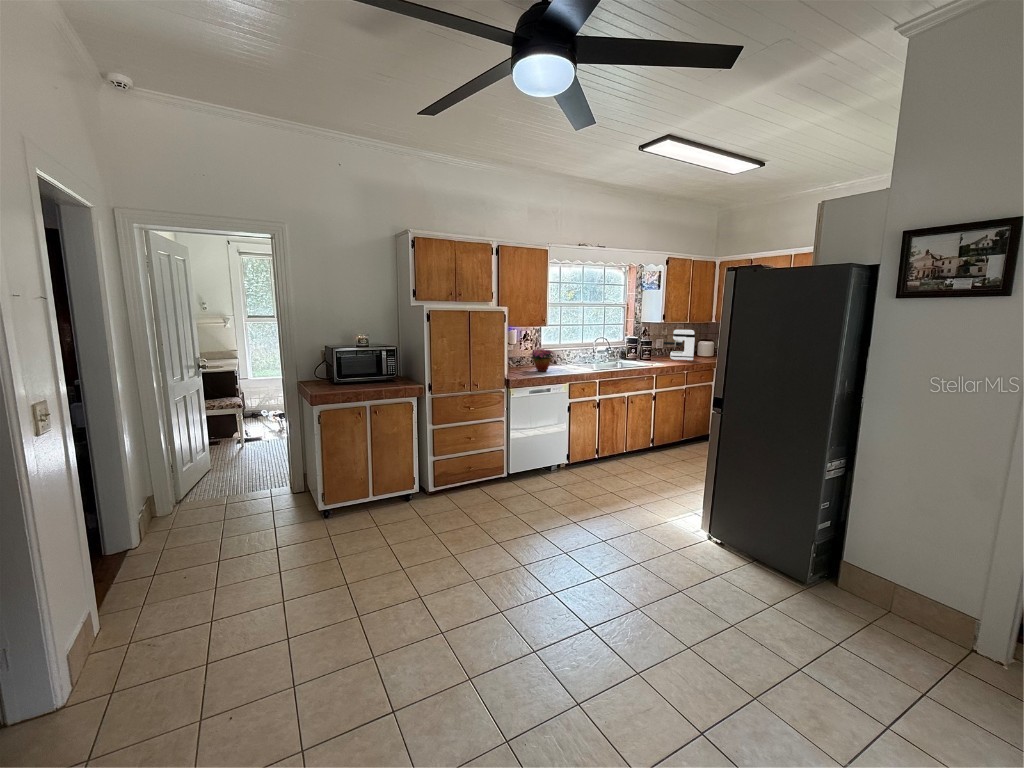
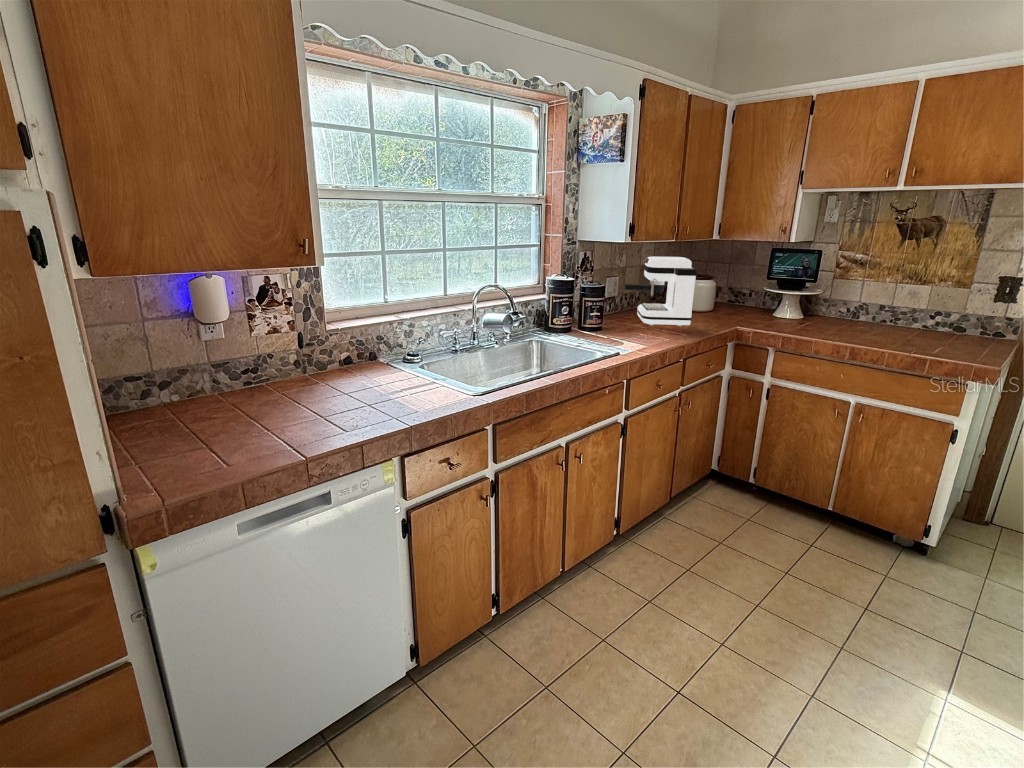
flower arrangement: present [530,349,554,371] -> none [250,338,365,415]

